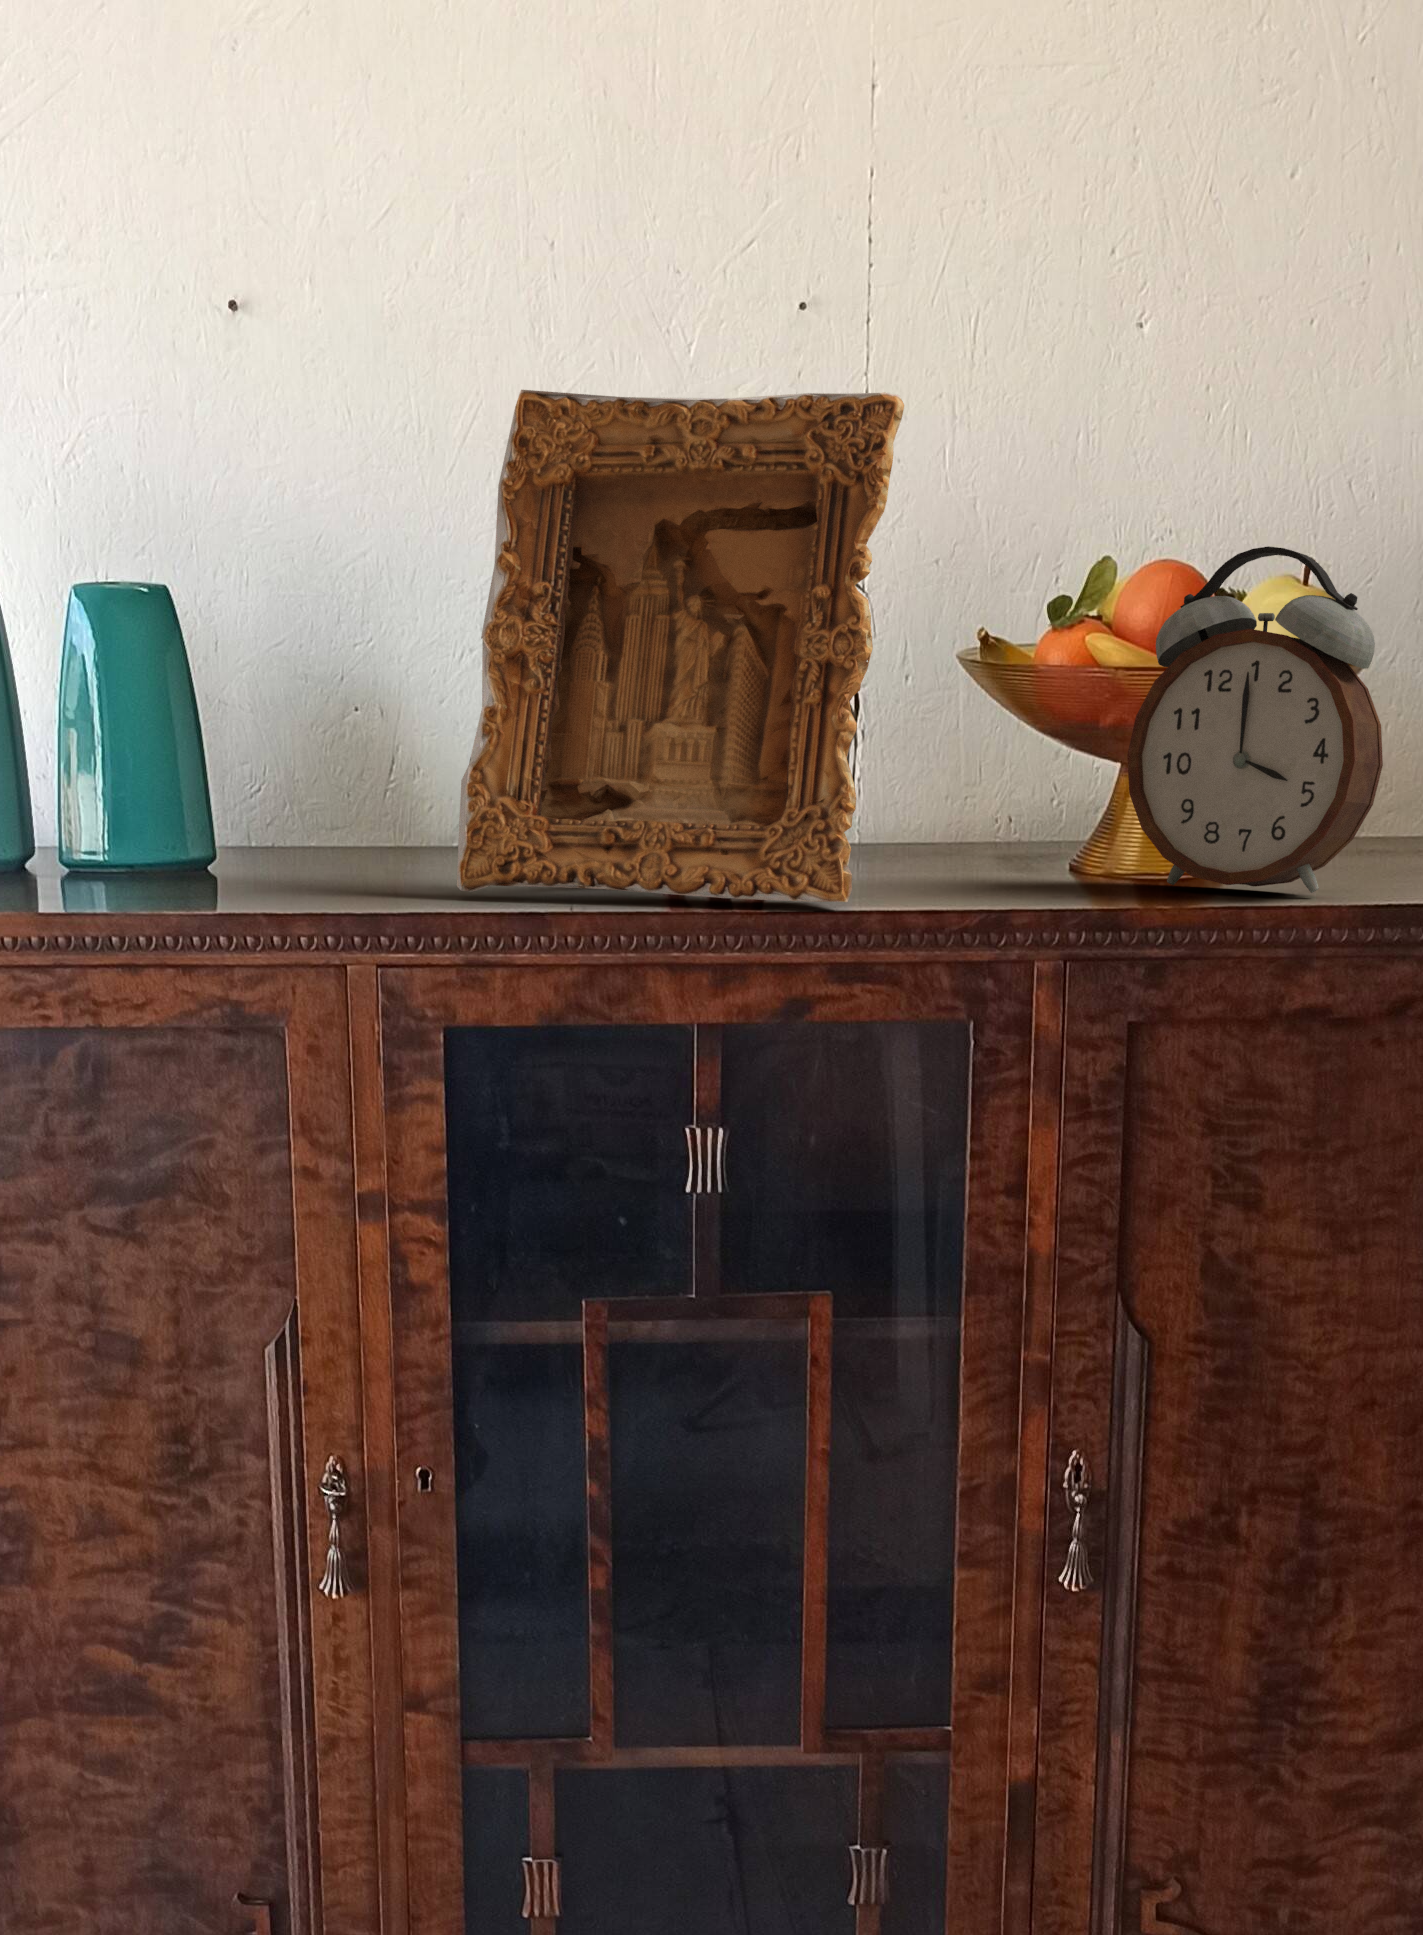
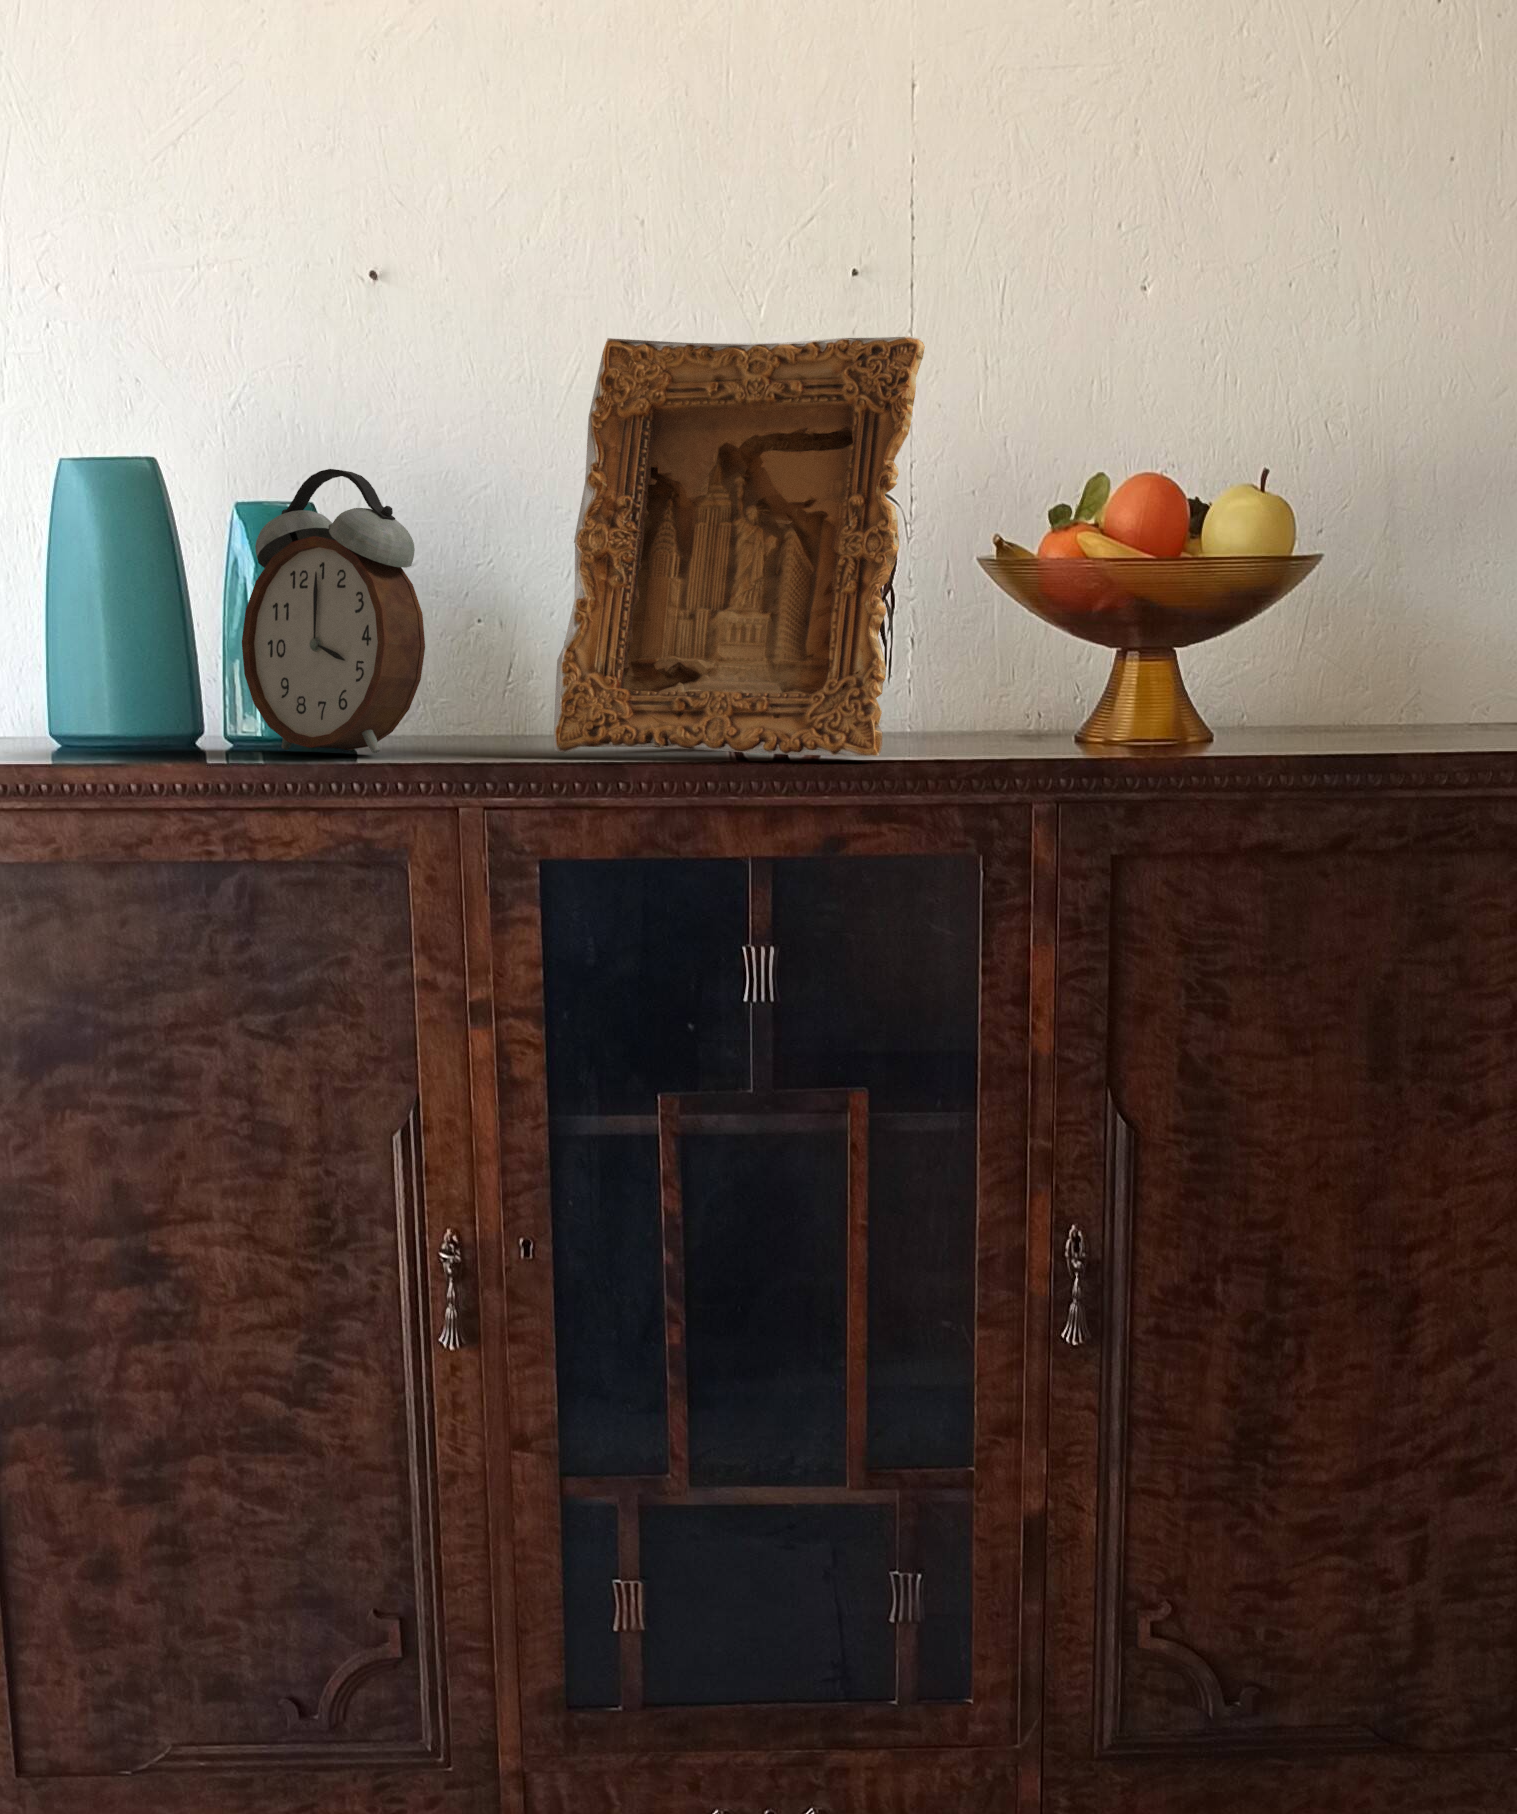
alarm clock: present [1127,546,1383,893] -> present [242,469,425,753]

